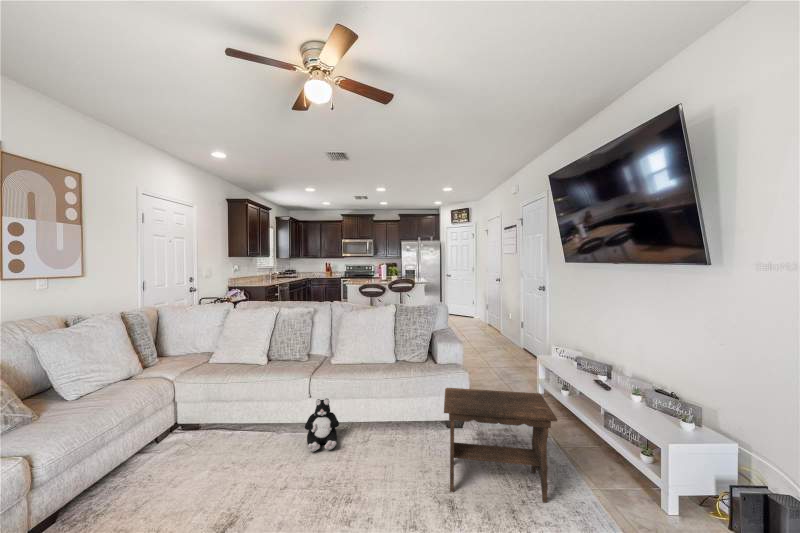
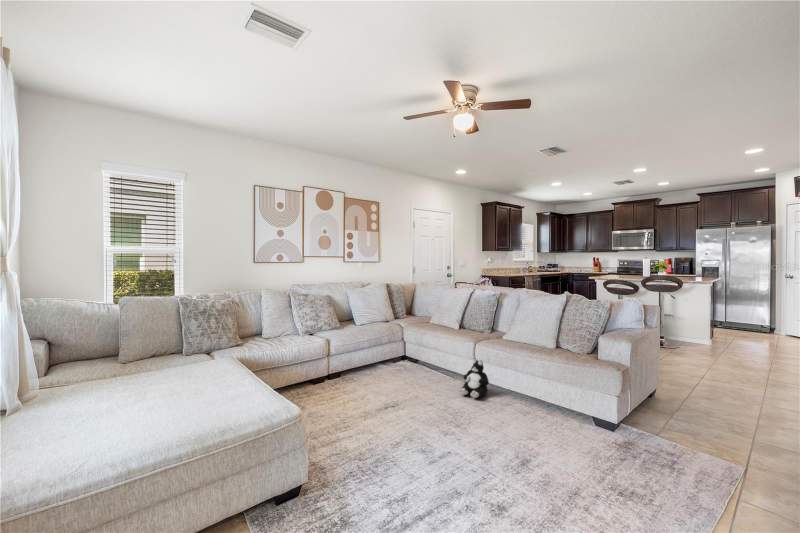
footstool: present [444,388,557,502] -> none [528,369,665,509]

